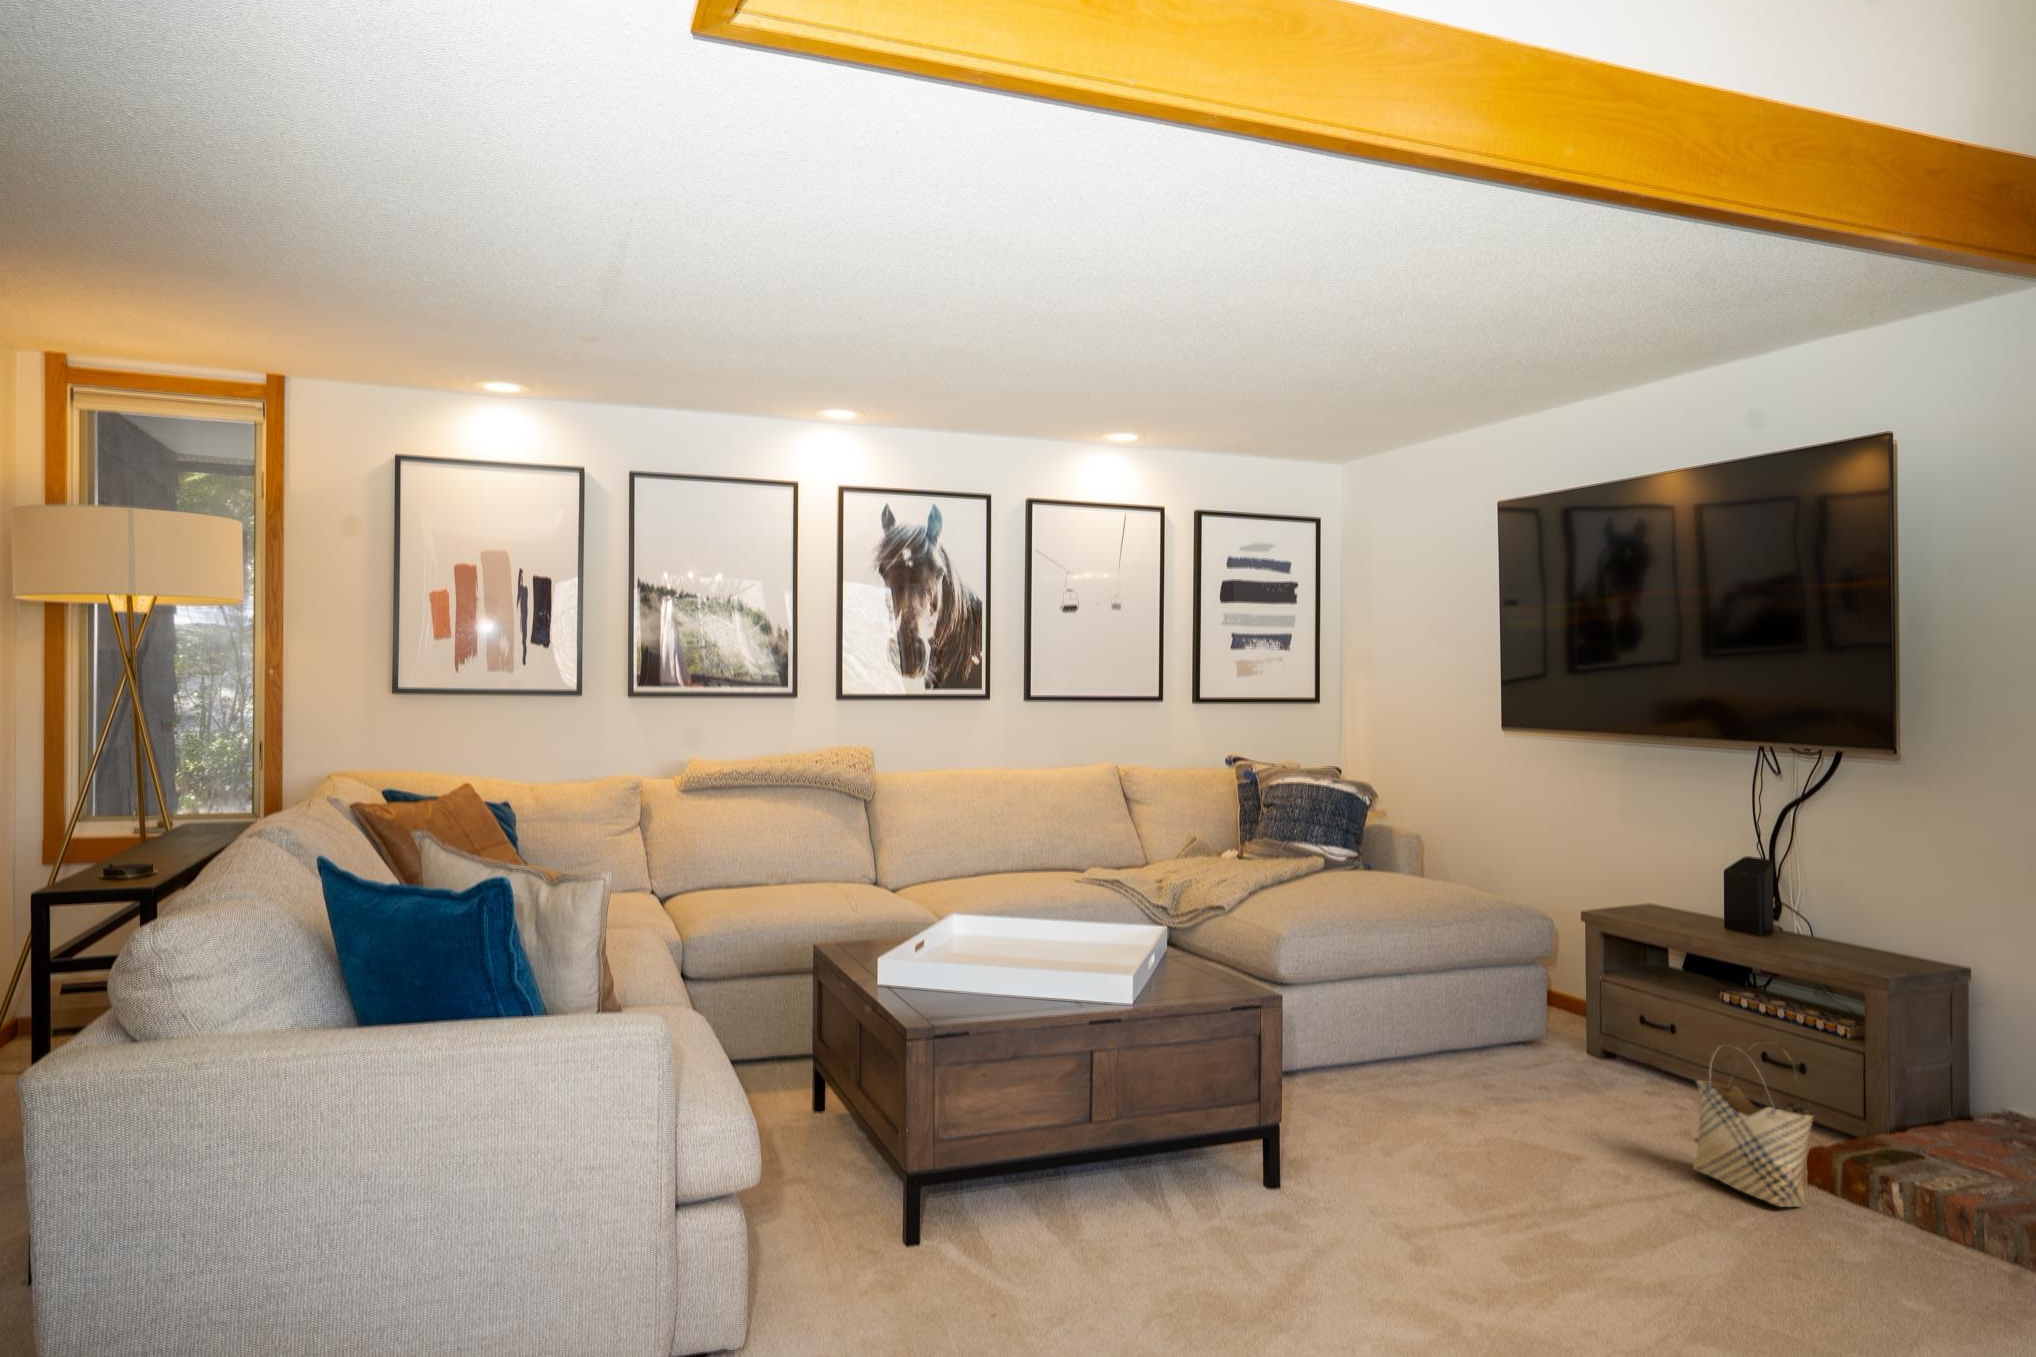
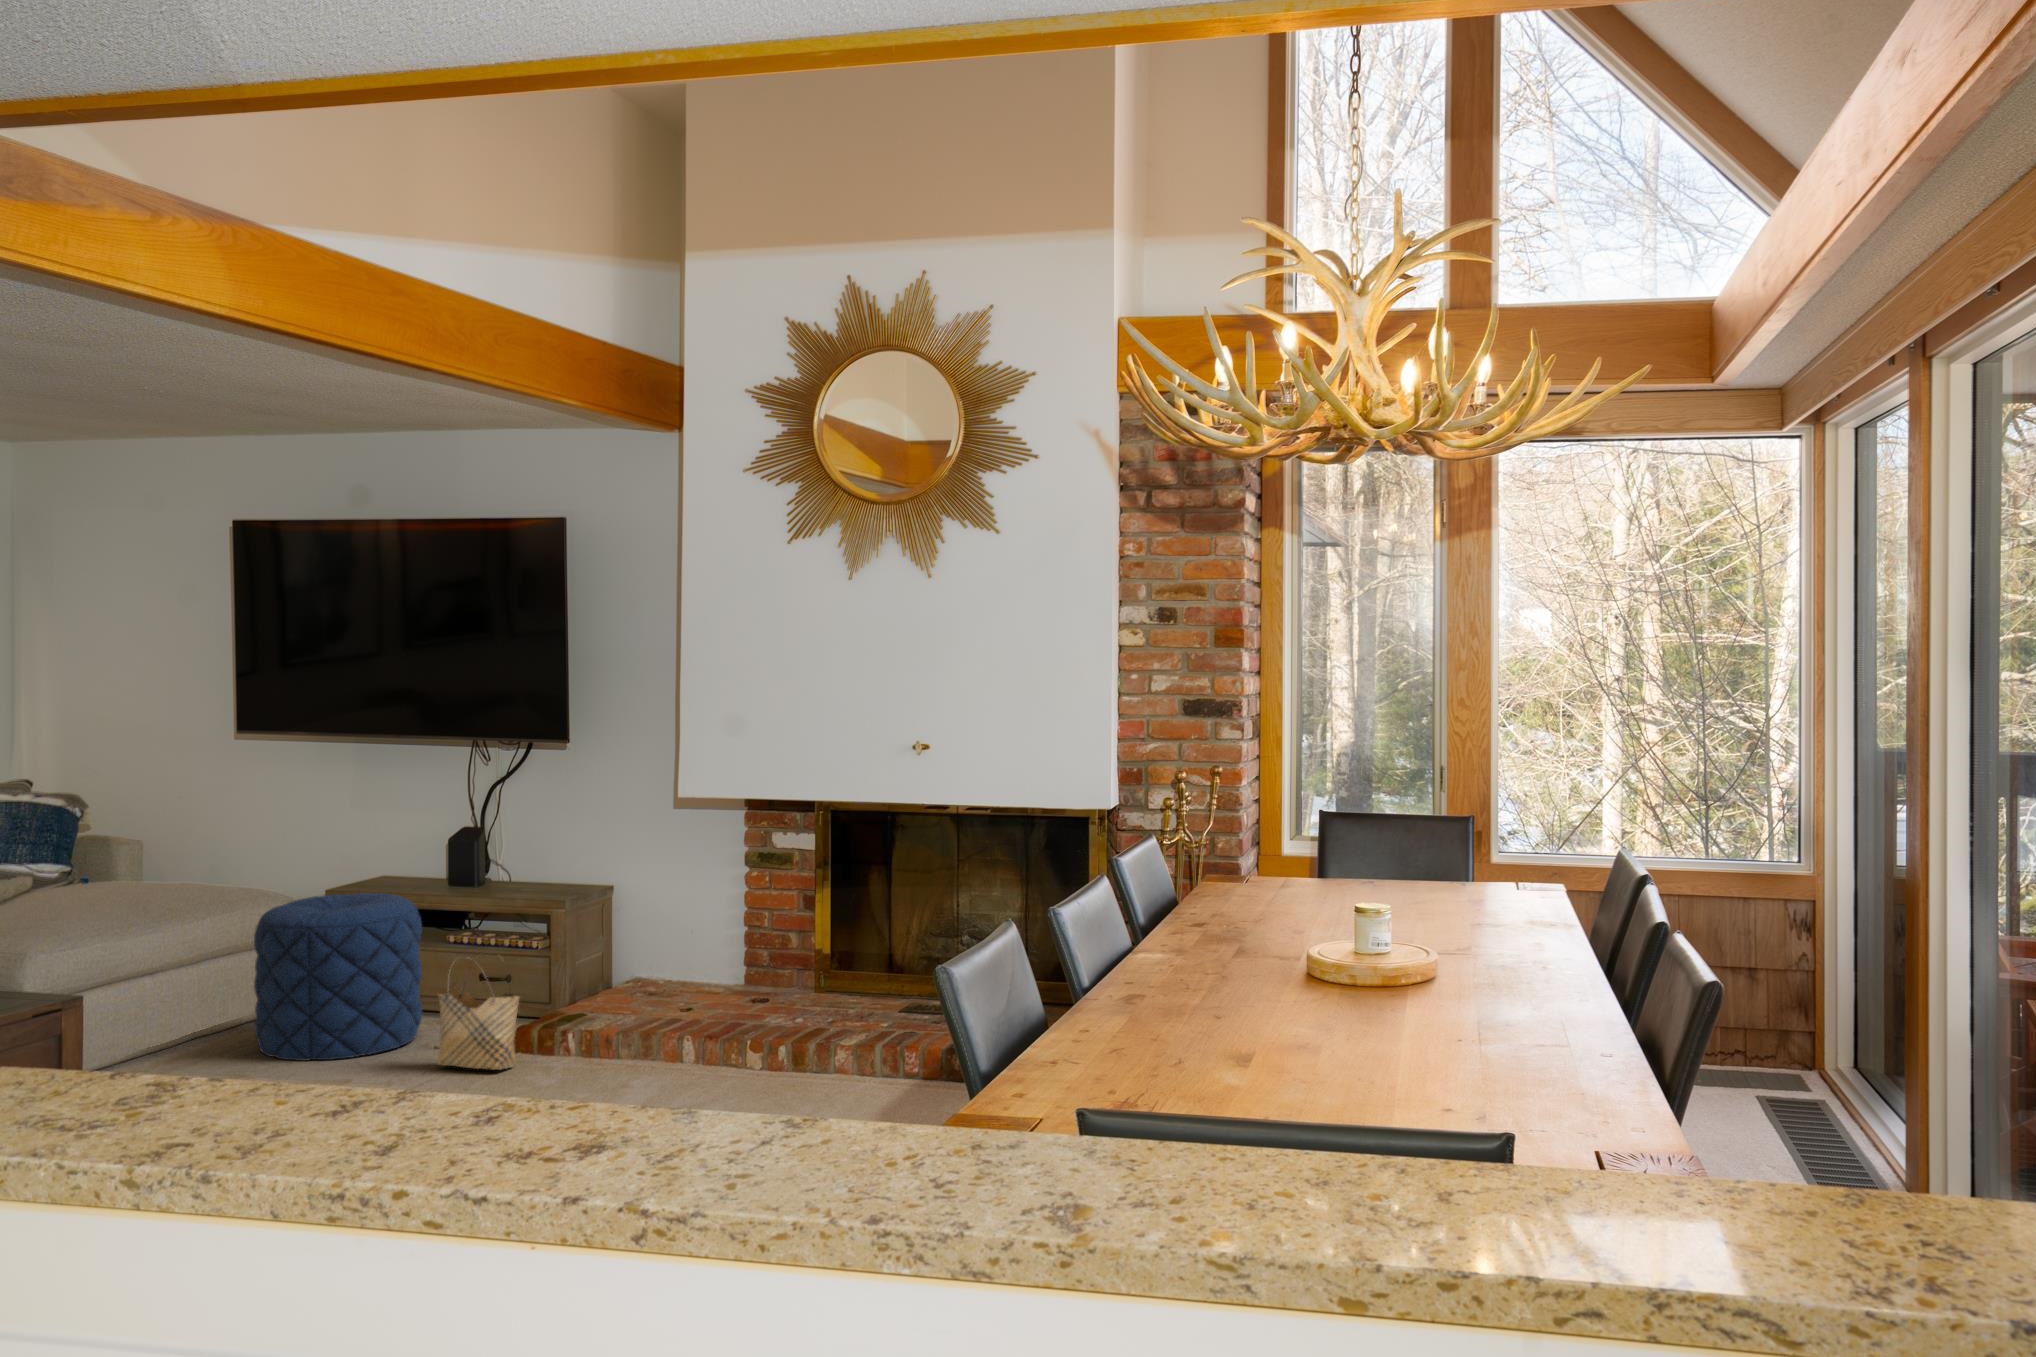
pouf: none [1493,924,1685,1123] -> present [254,893,422,1061]

